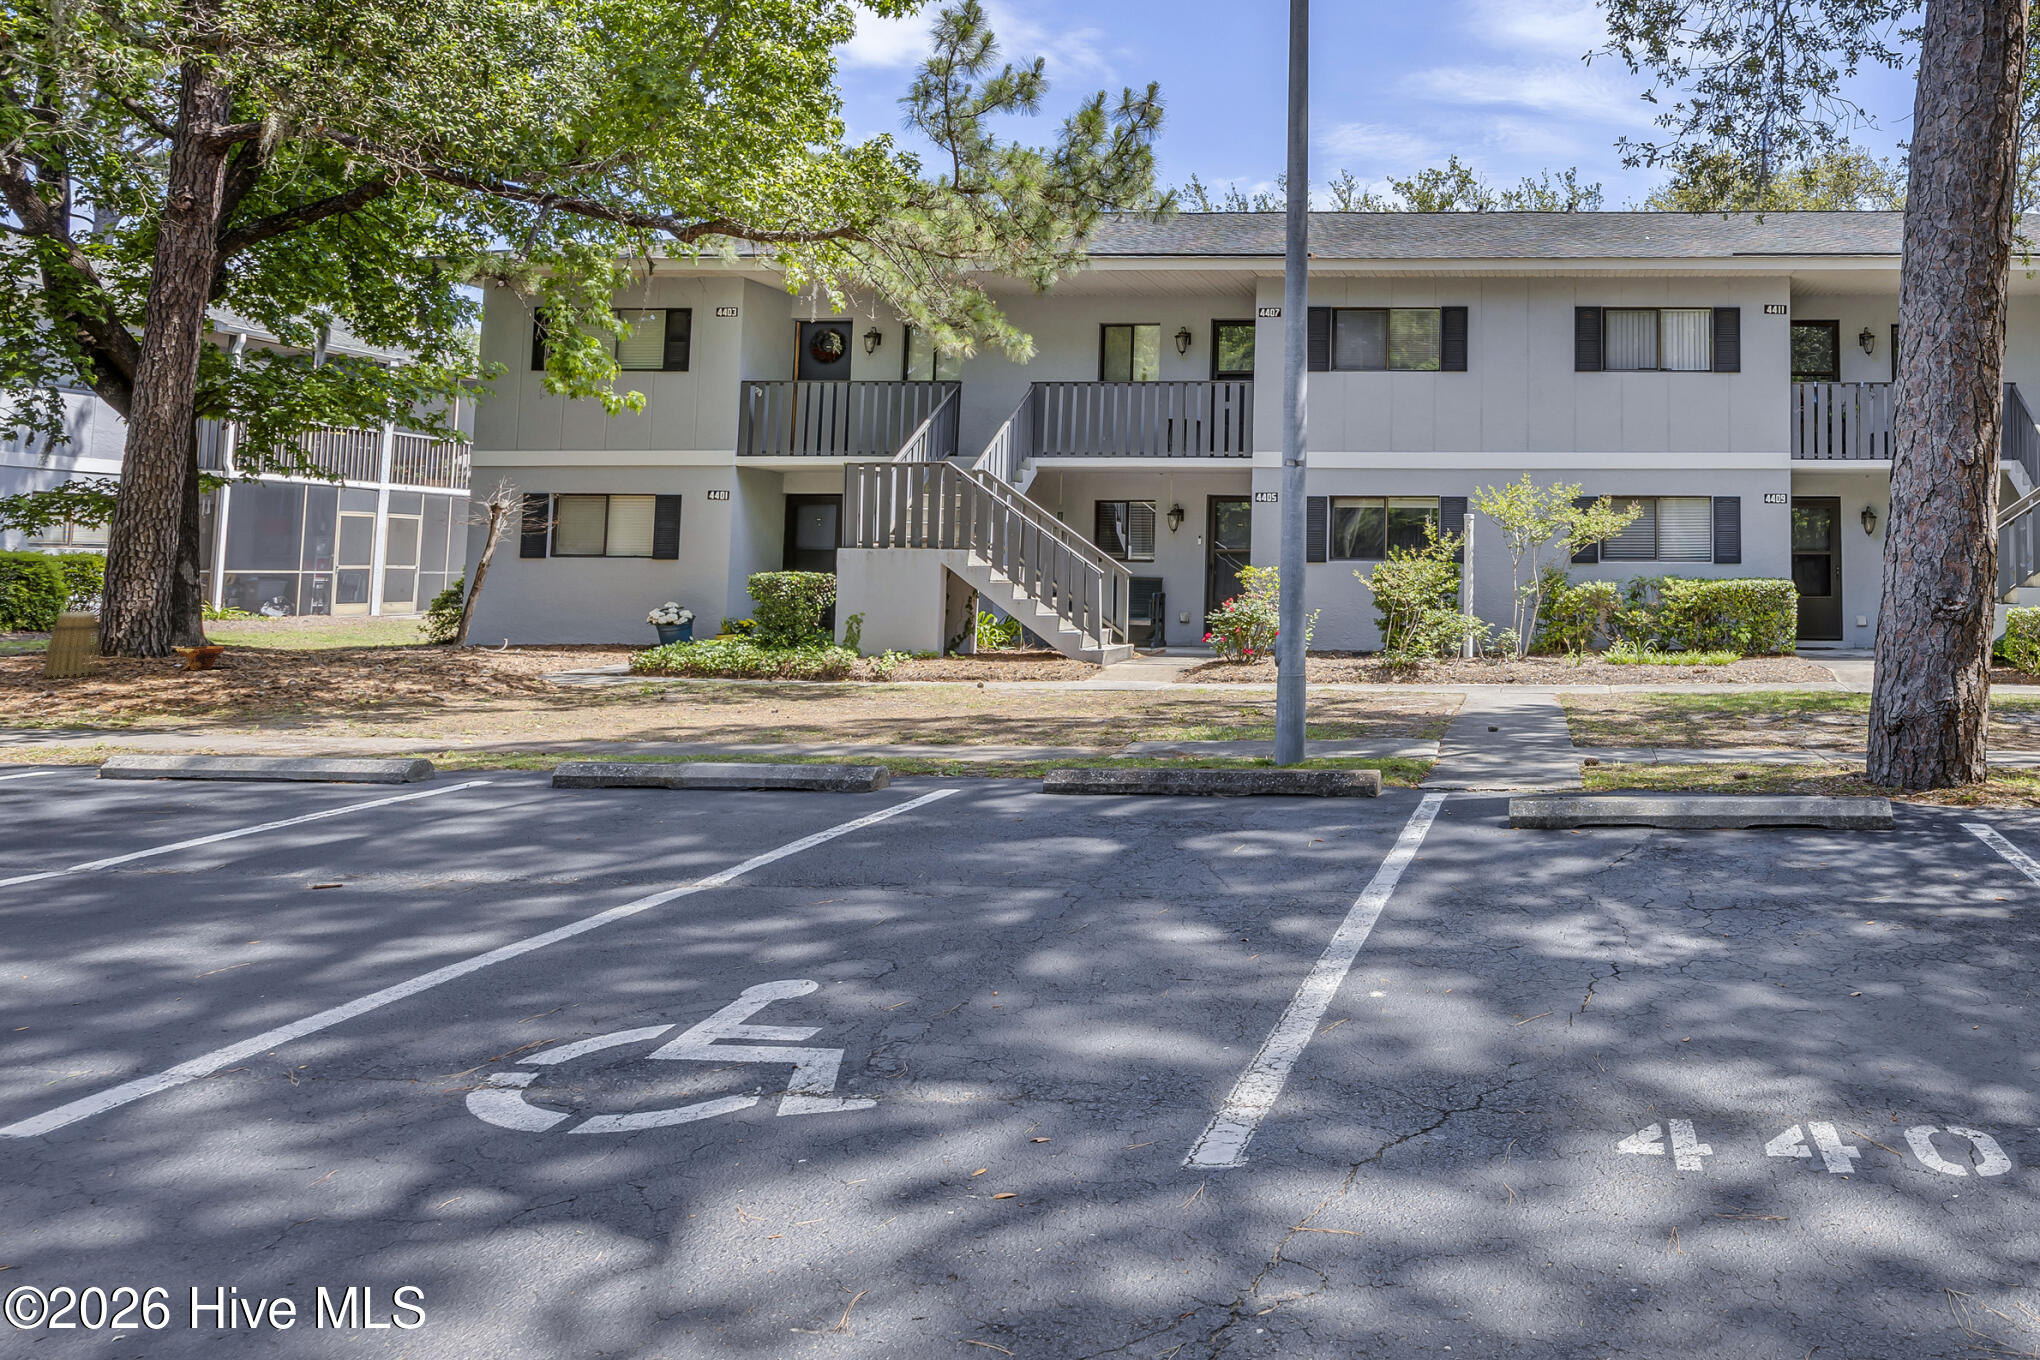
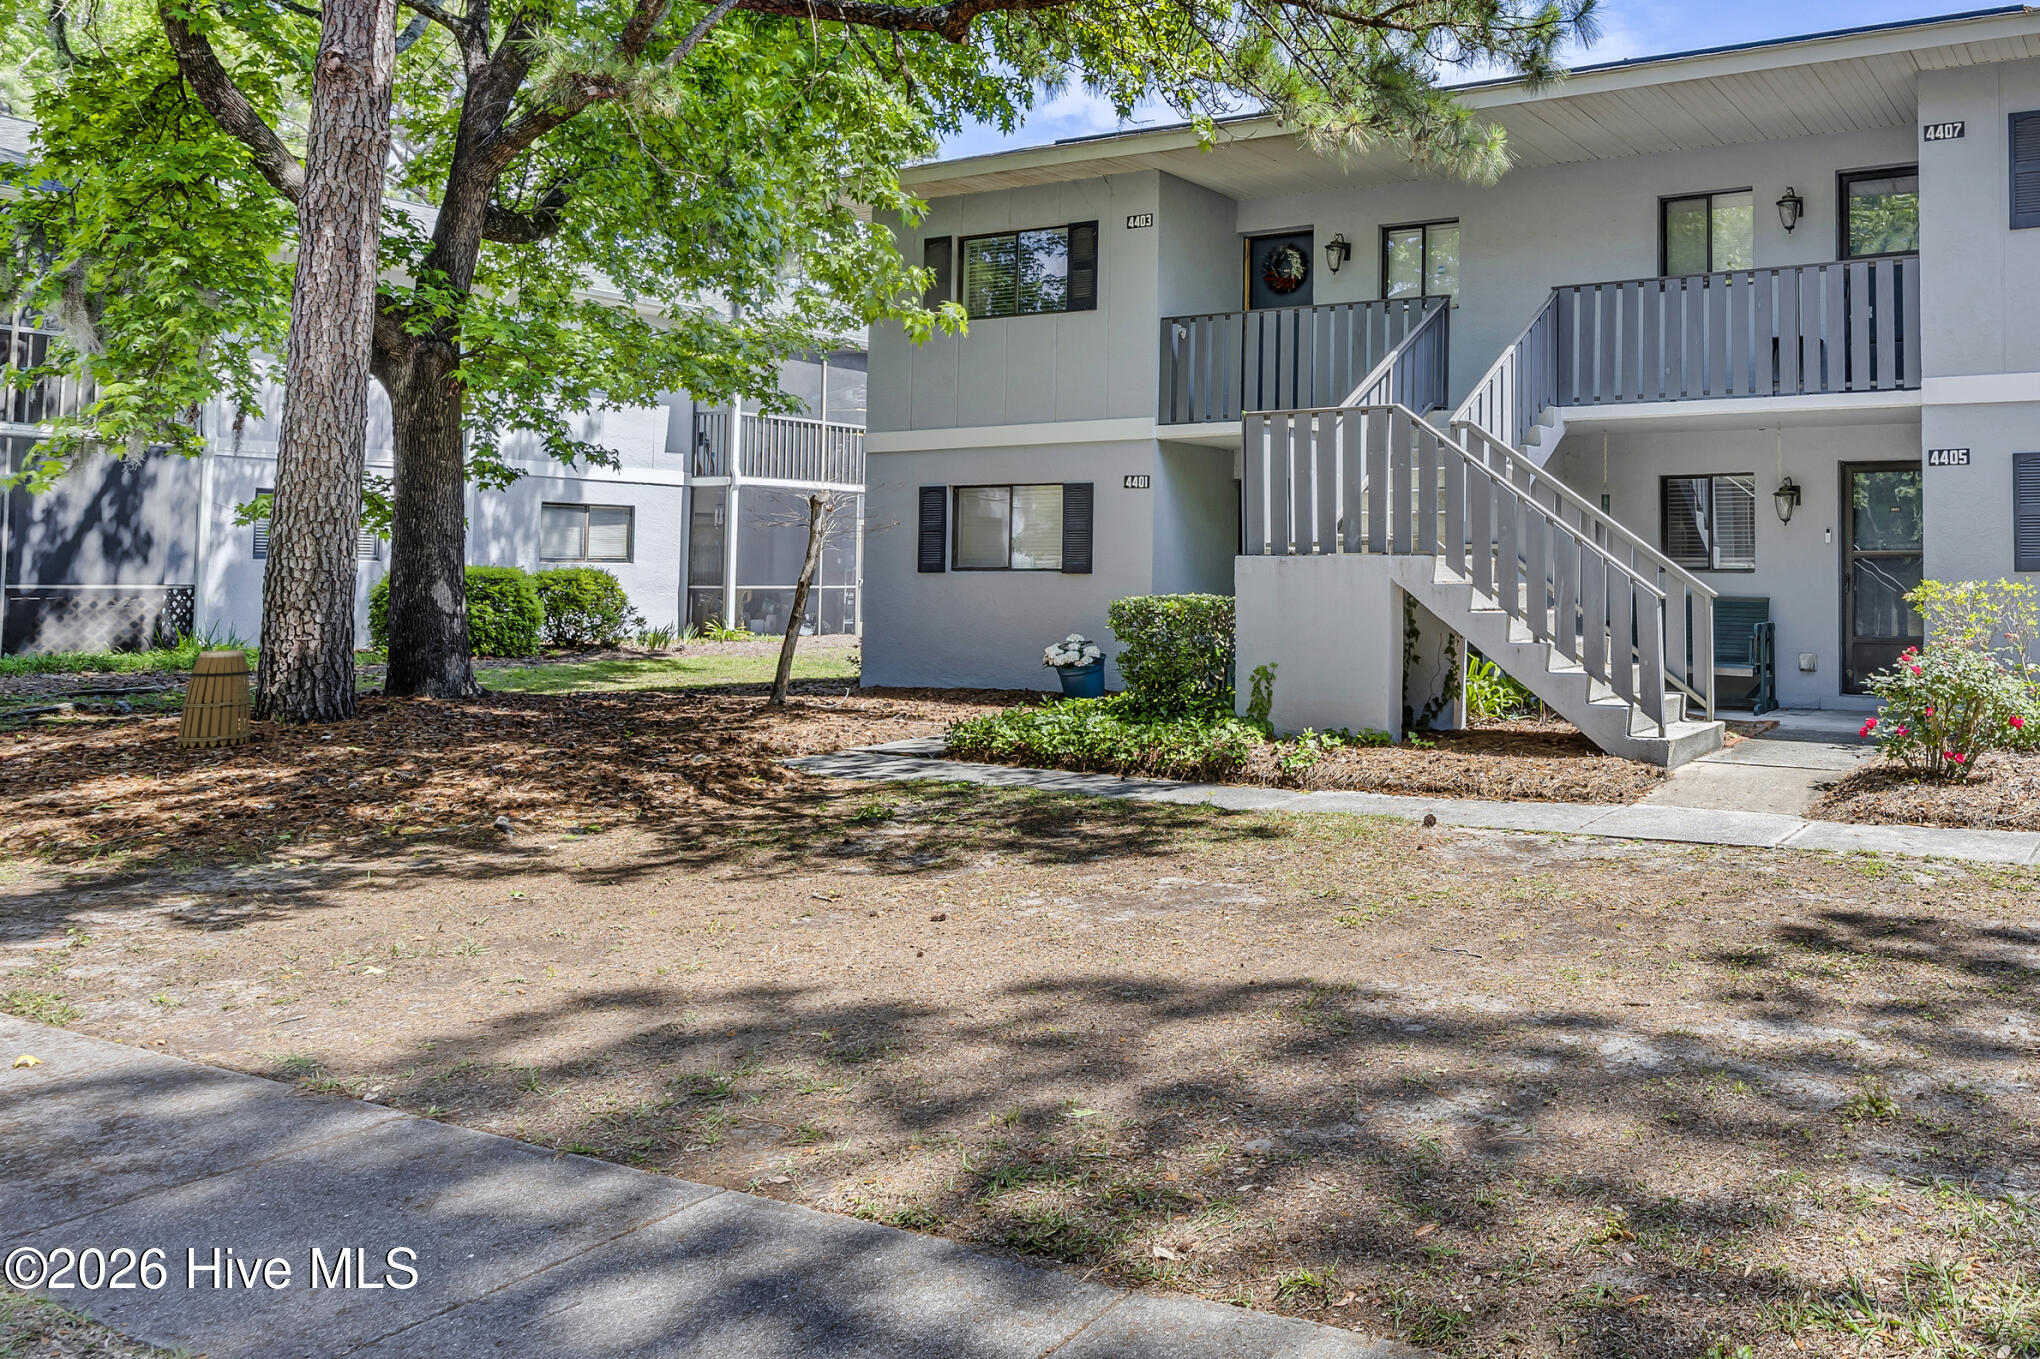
planter: present [176,646,224,670] -> none [346,703,408,738]

